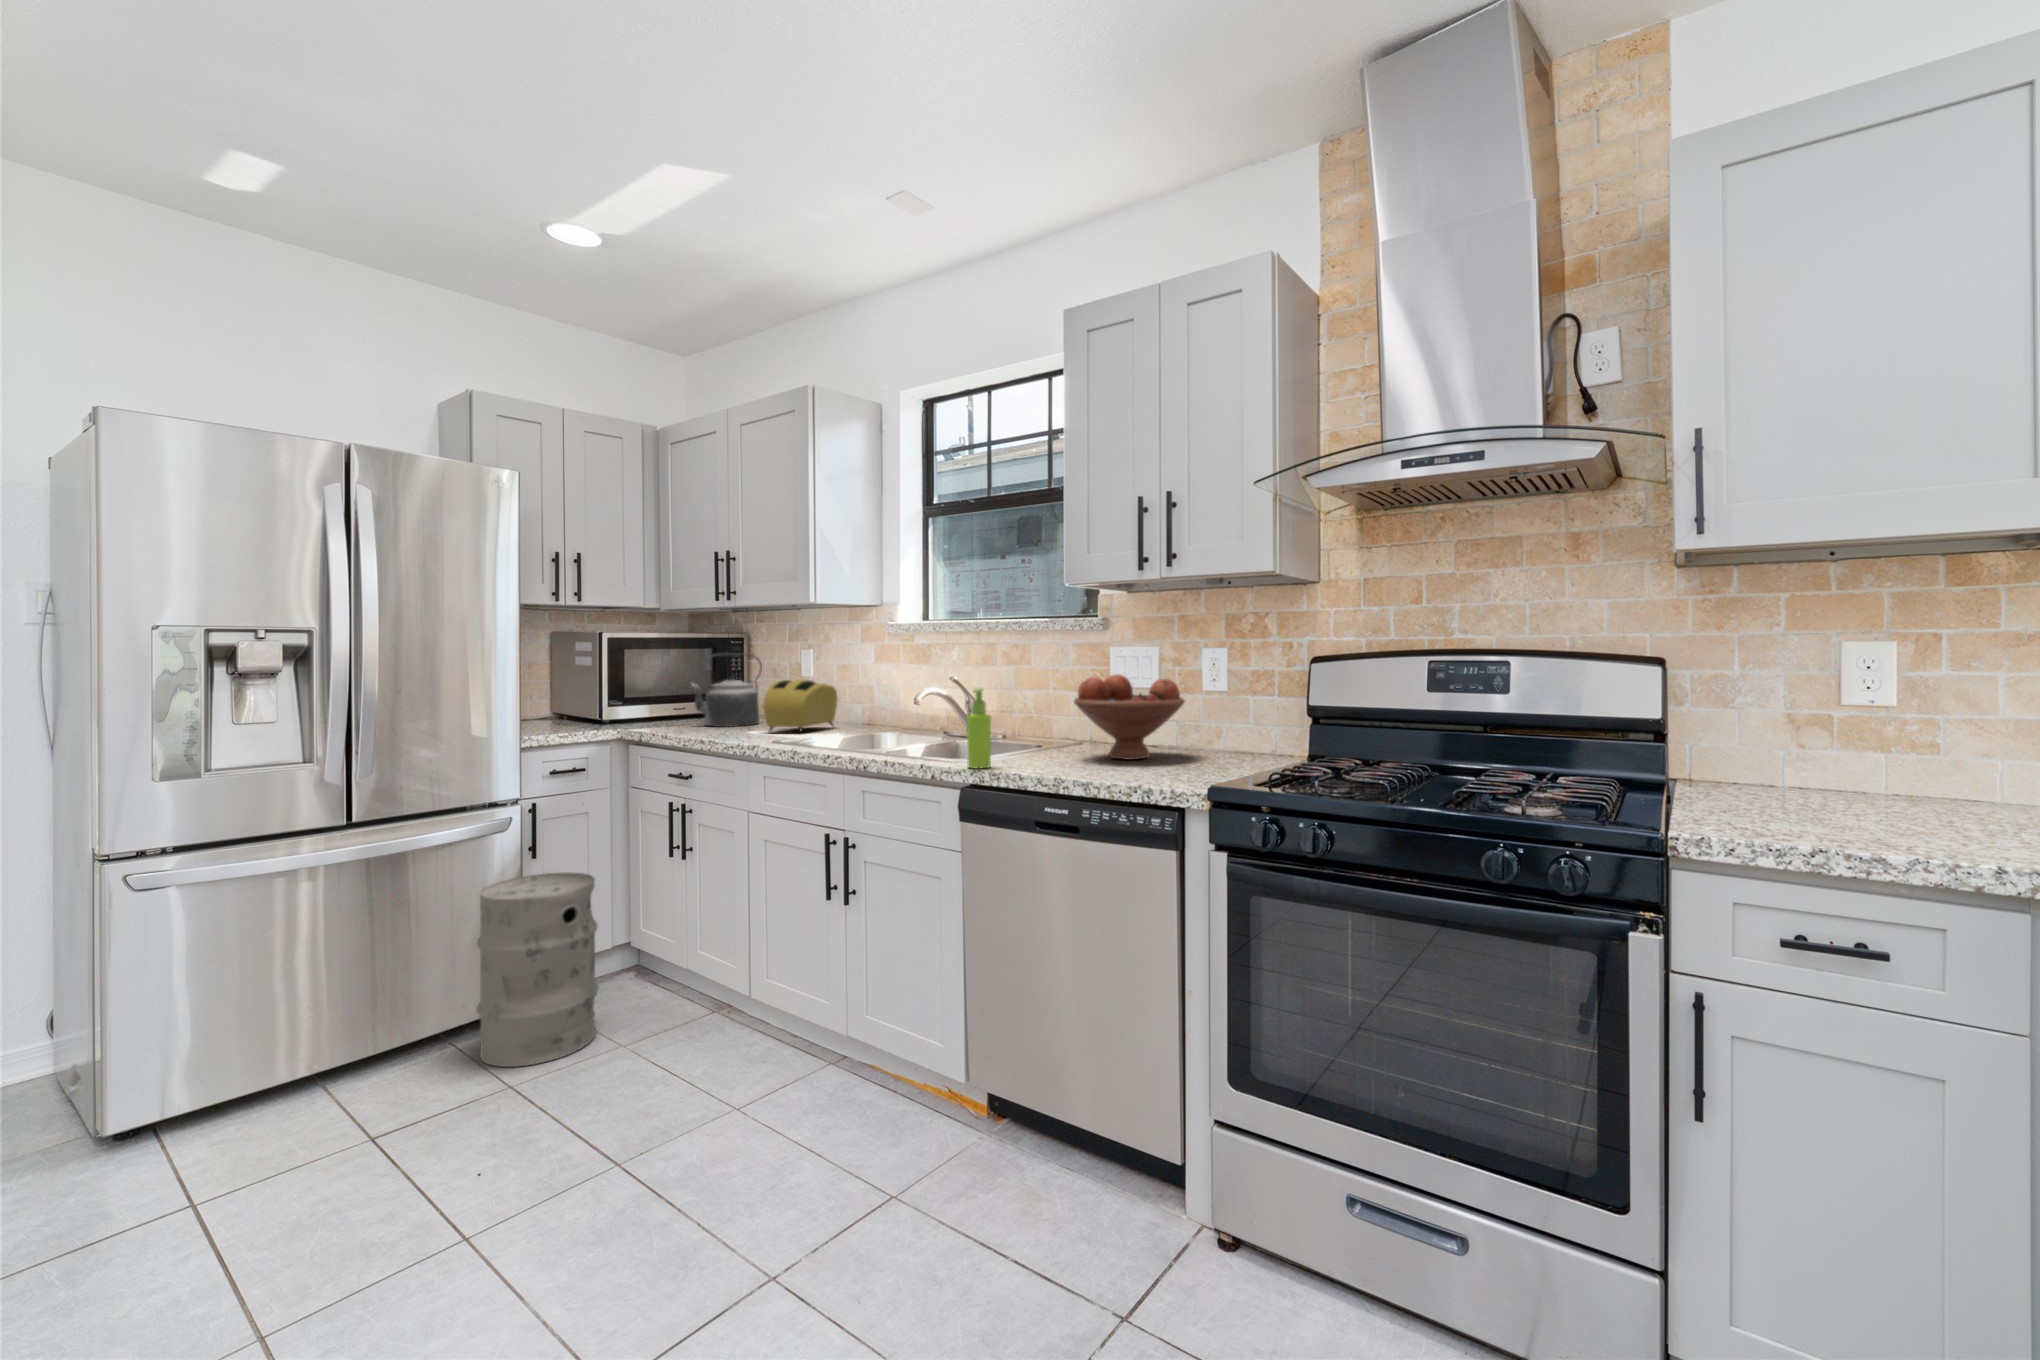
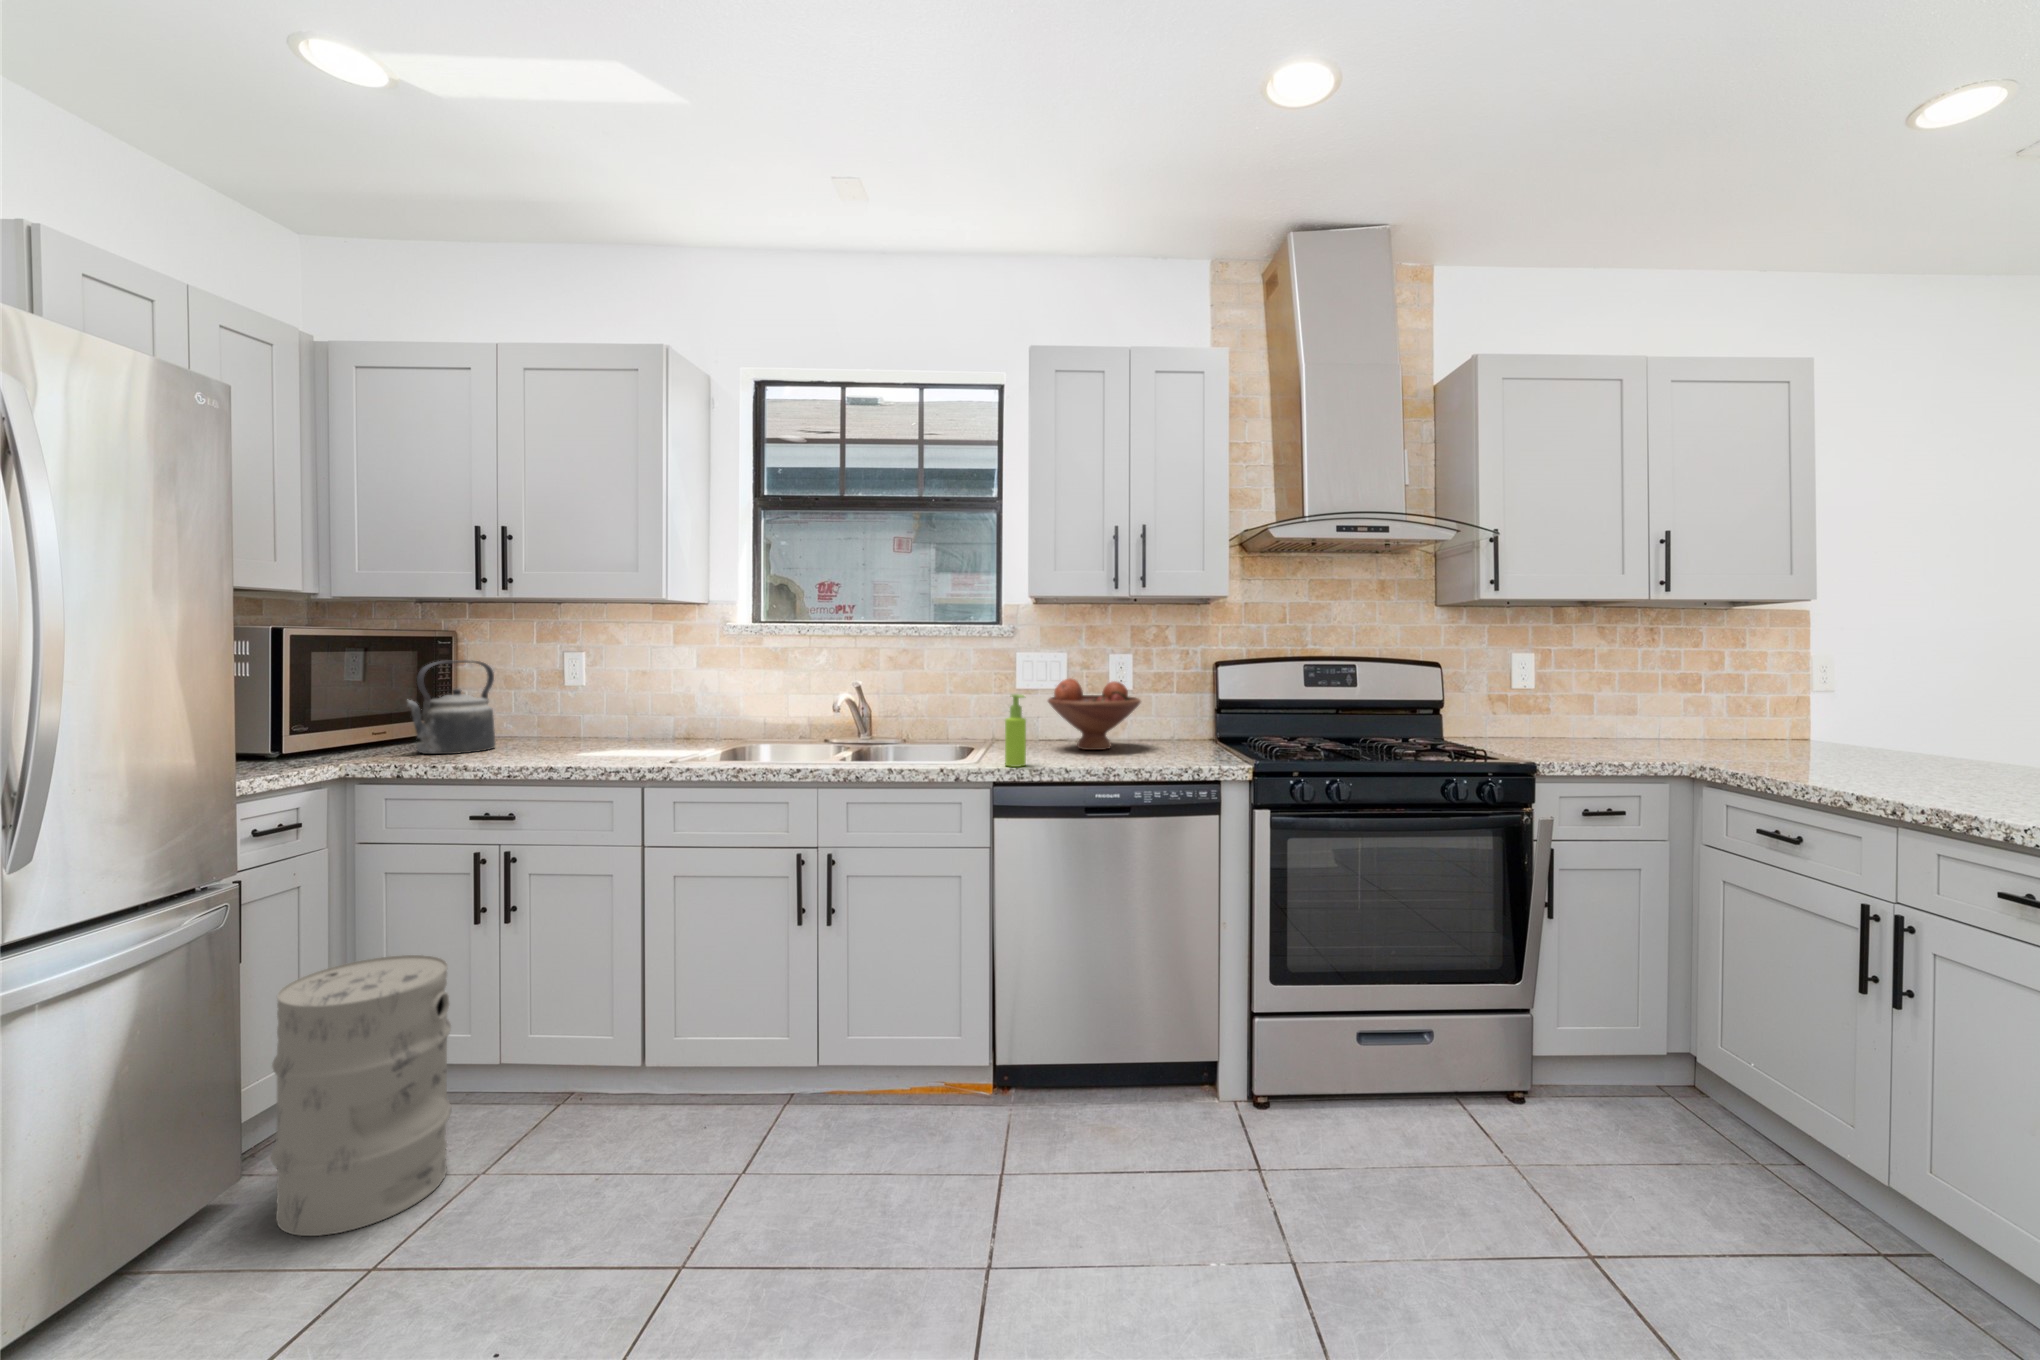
toaster: present [764,679,837,732] -> none [577,691,645,756]

